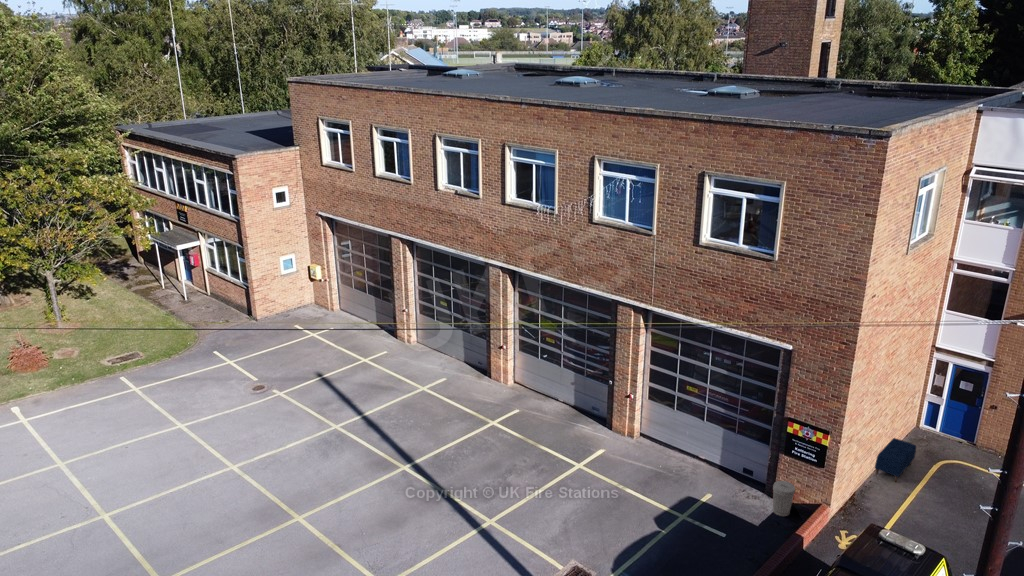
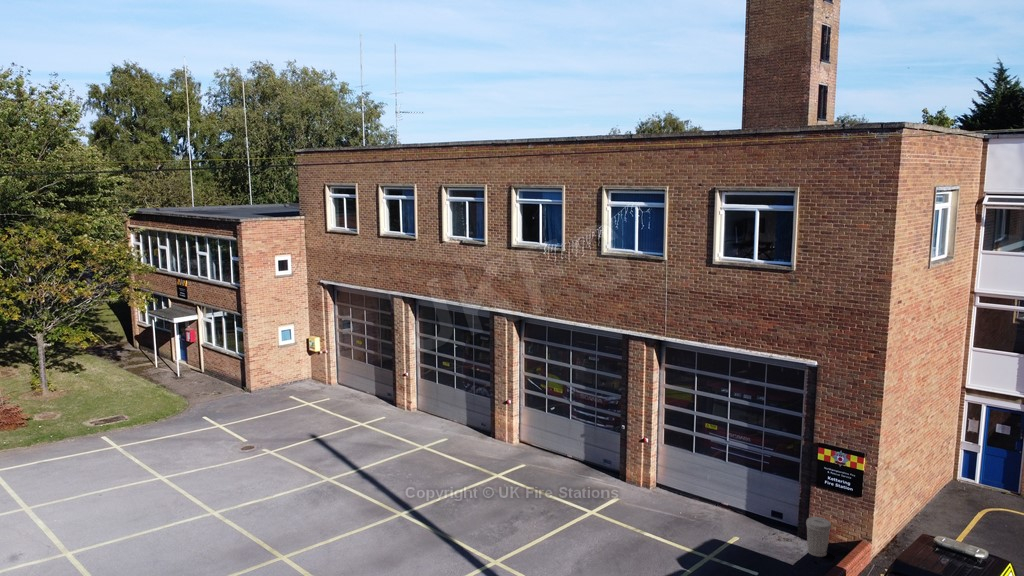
bench: present [875,438,916,482] -> none [915,483,958,527]

